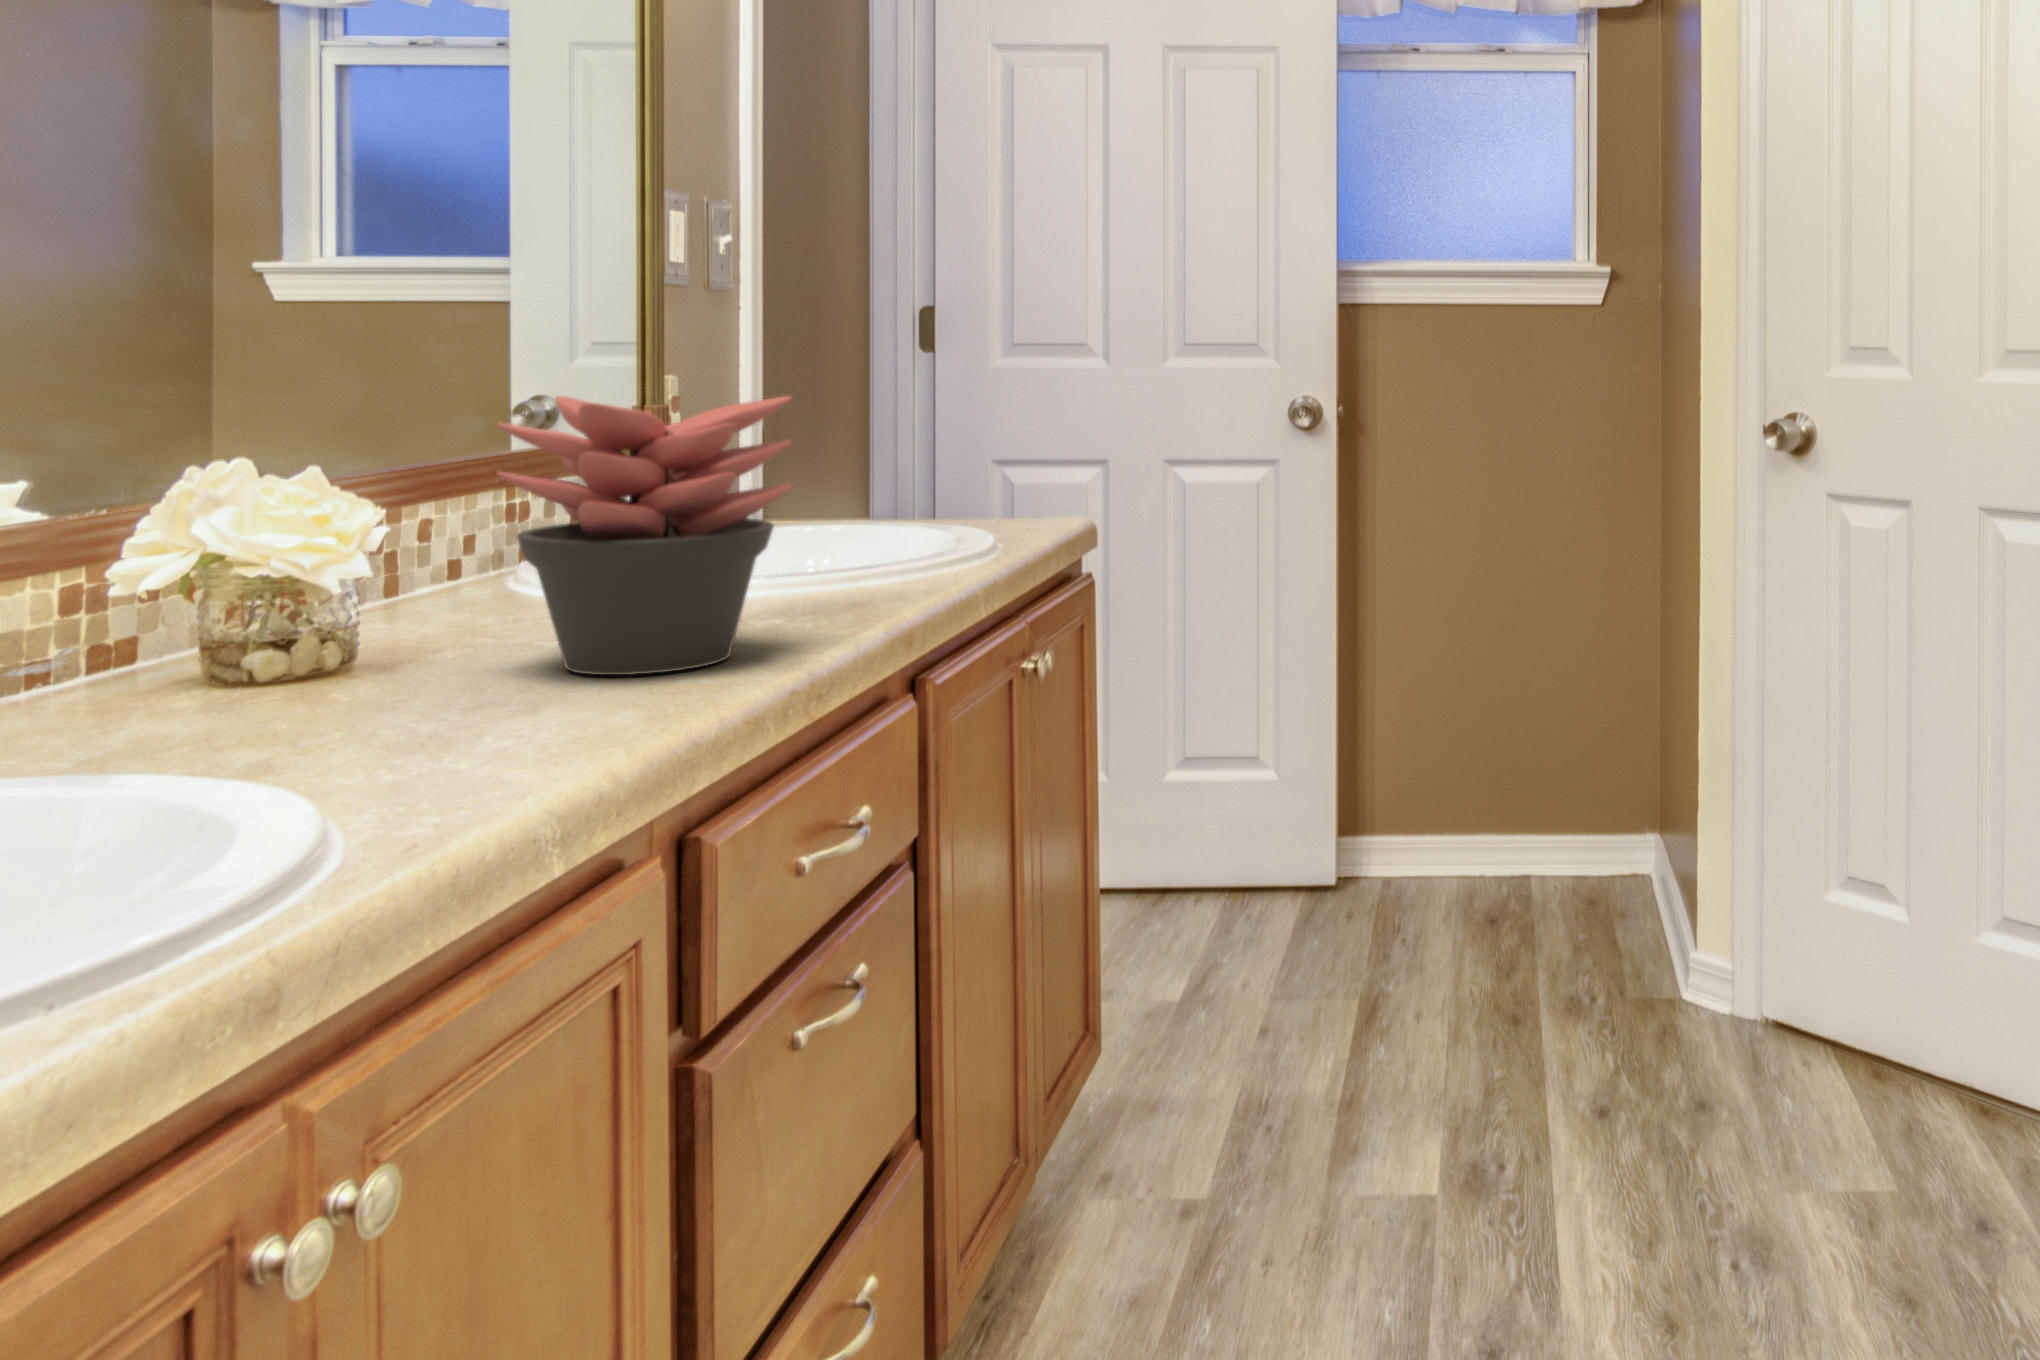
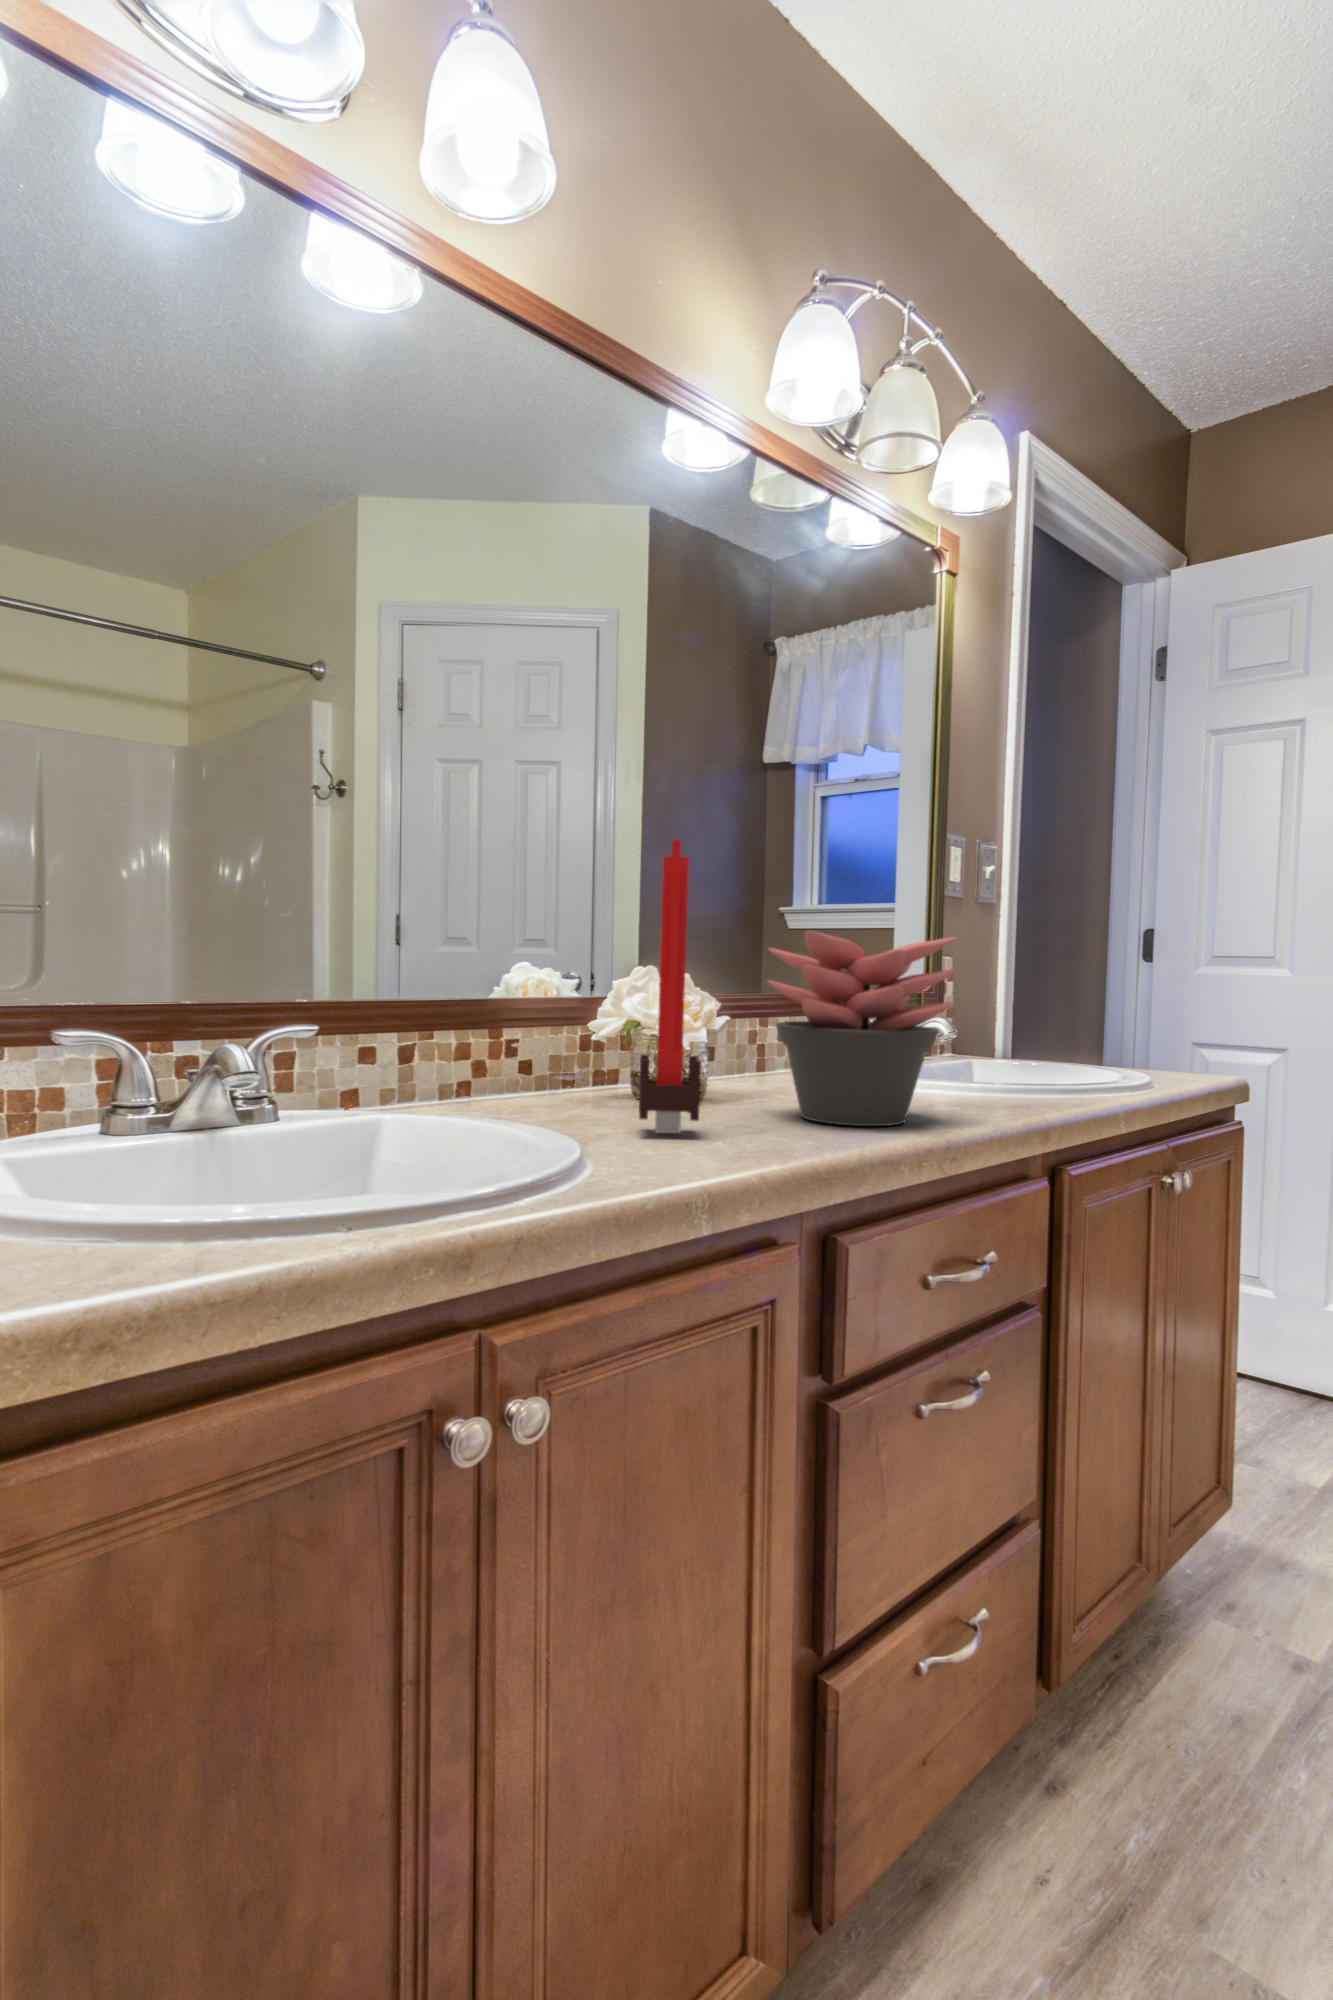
candle: none [313,279,445,737] -> present [639,840,701,1133]

